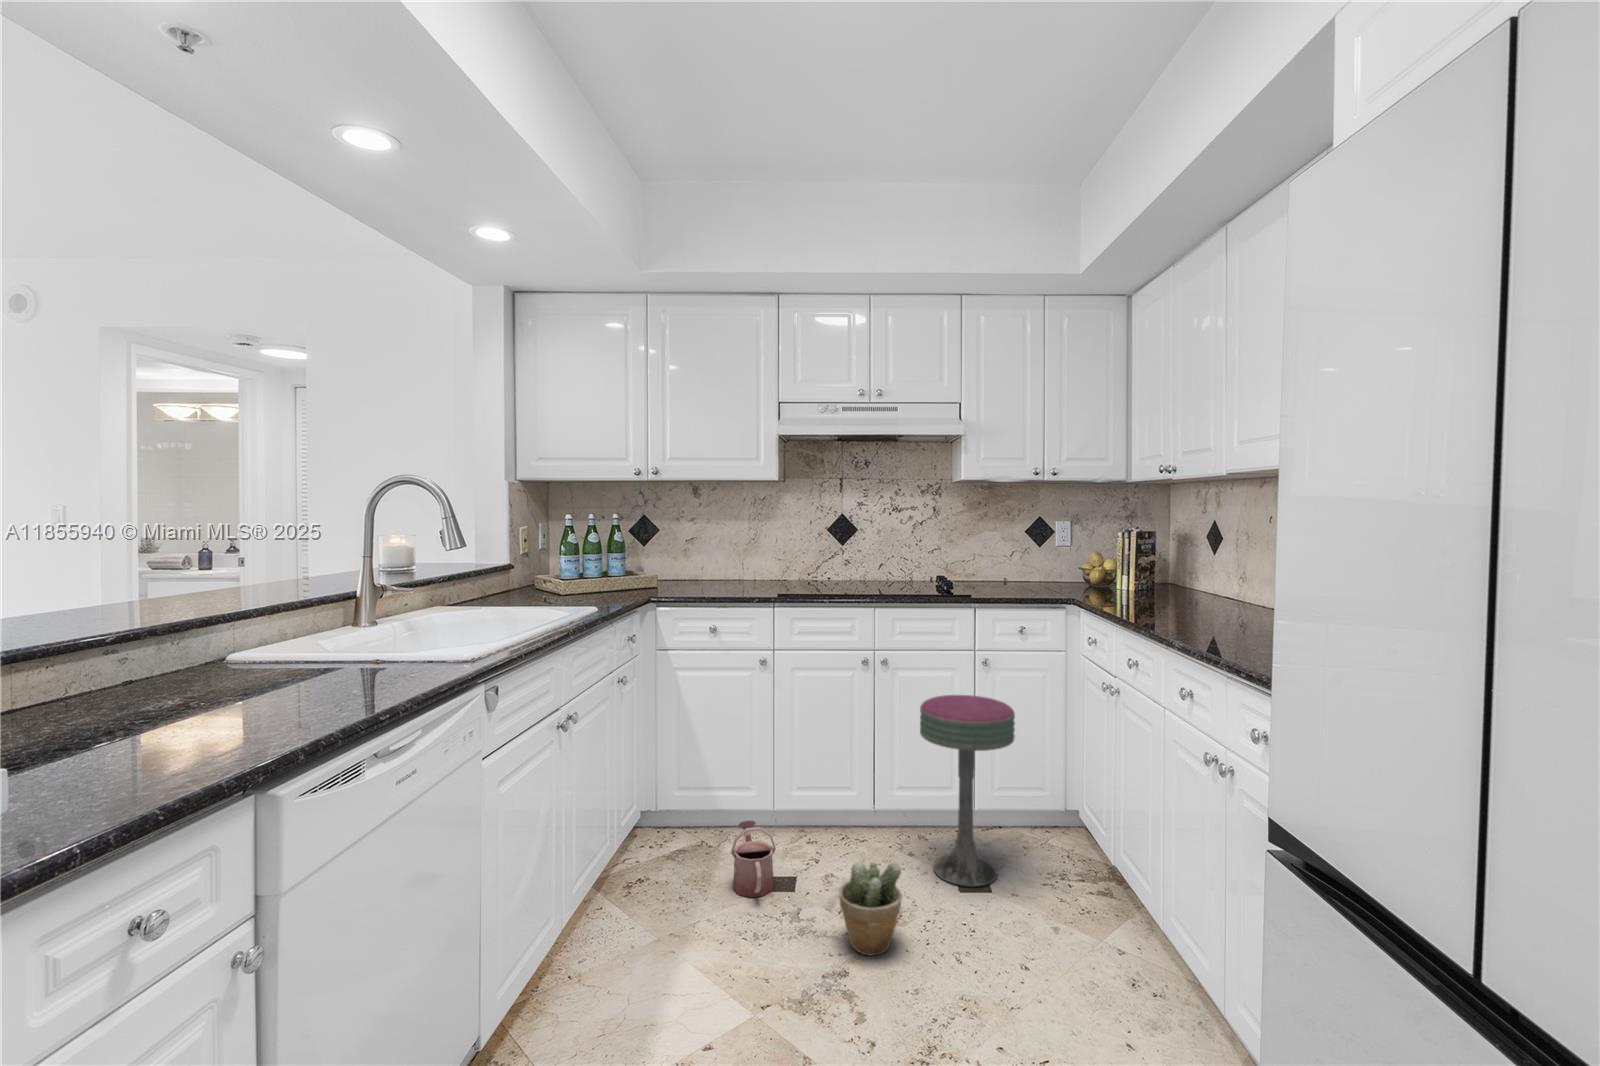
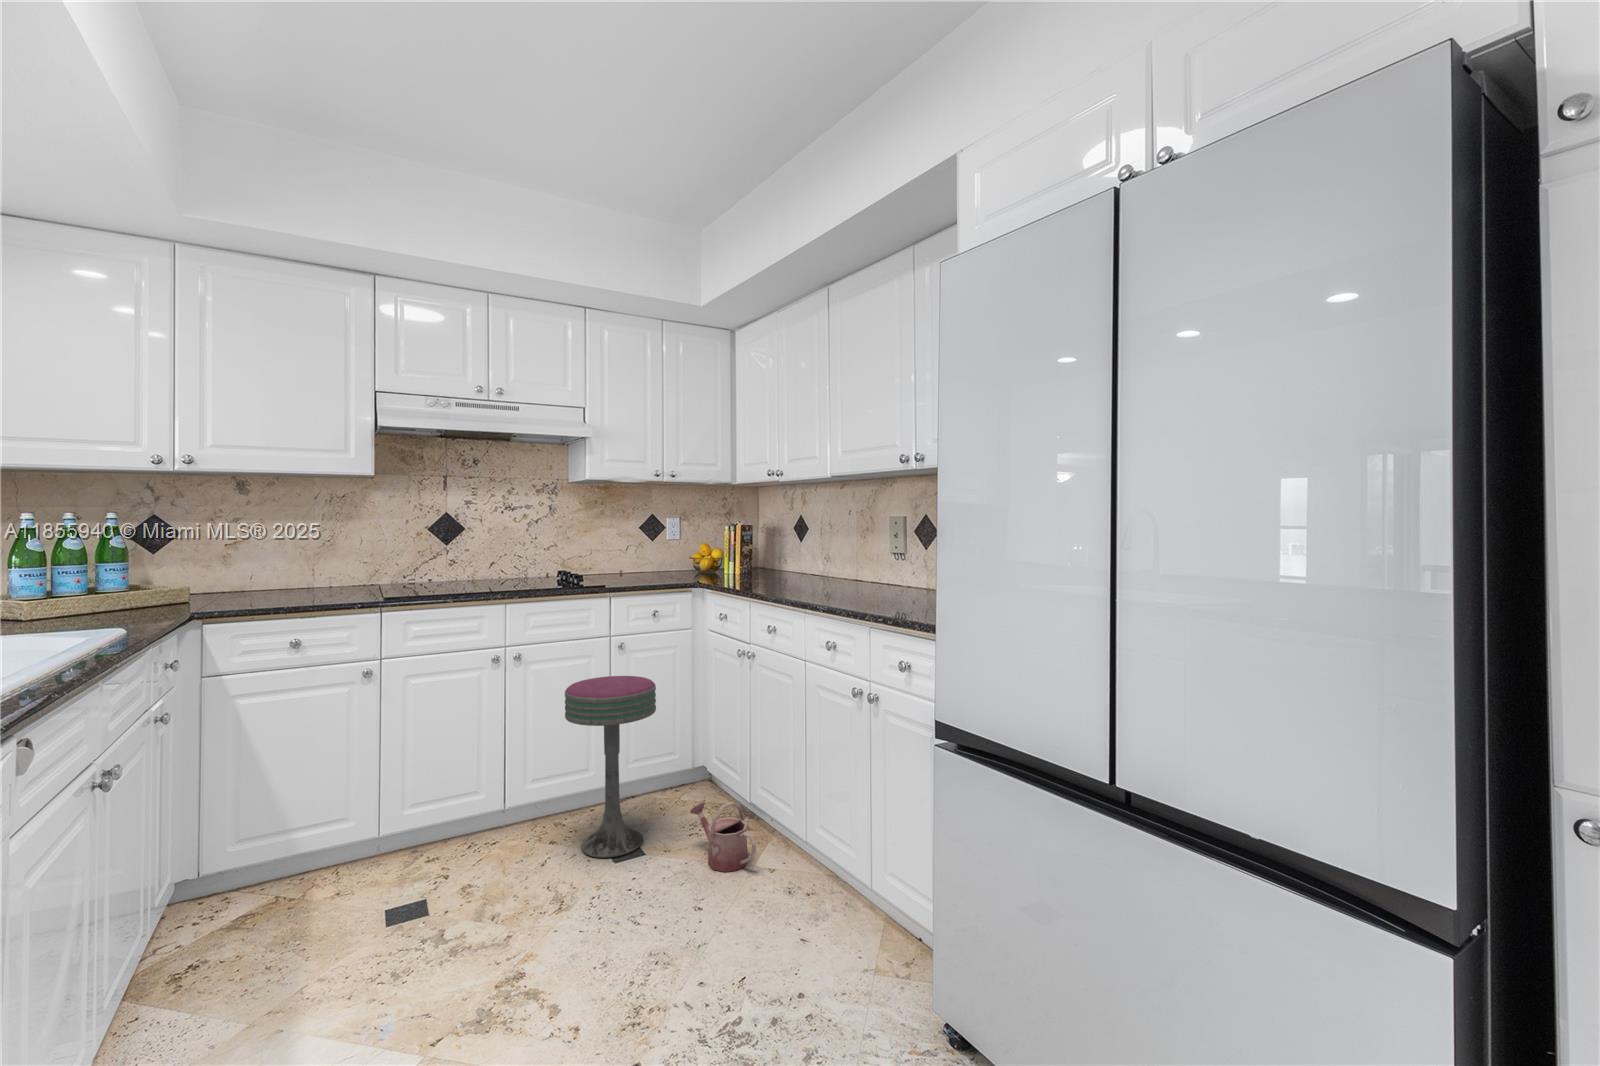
watering can: present [731,821,776,897] -> present [690,802,756,872]
potted plant: present [839,862,902,956] -> none [504,846,574,952]

